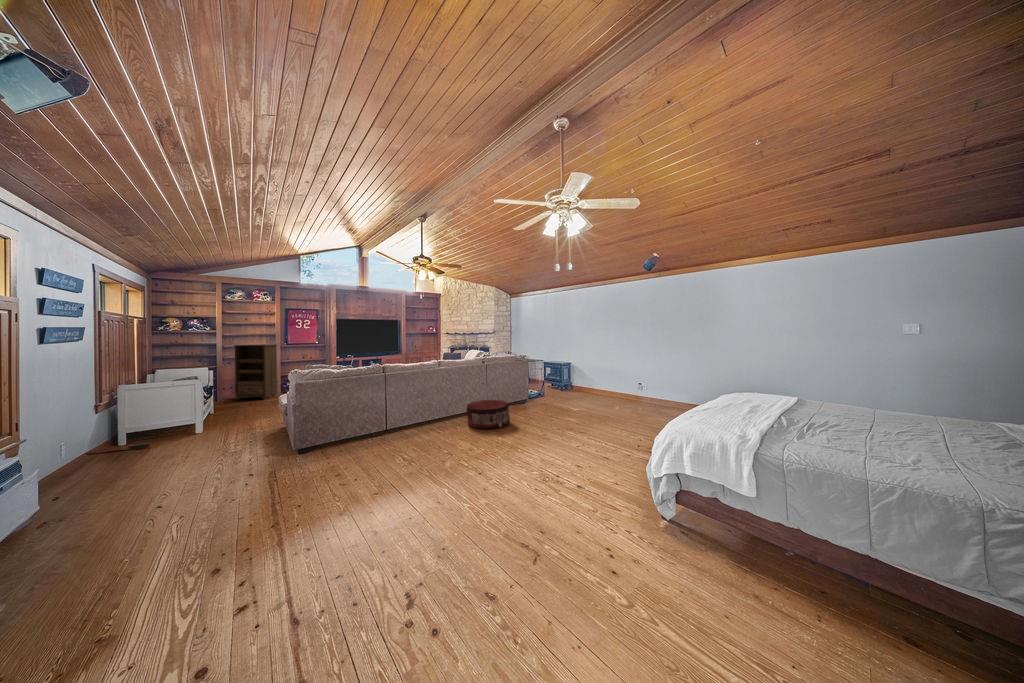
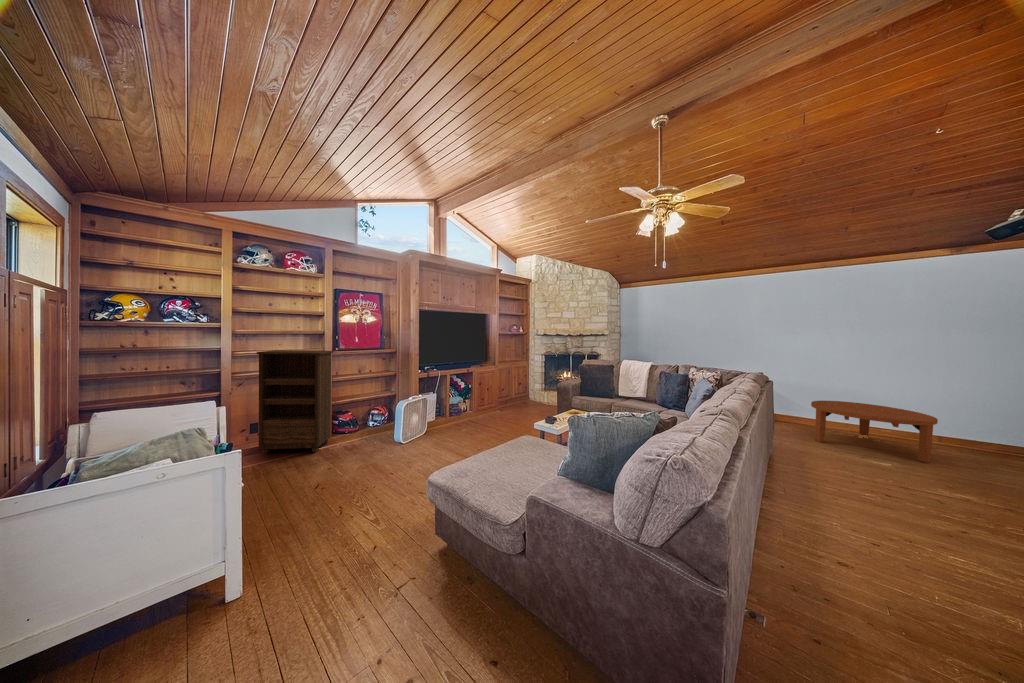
coffee table: none [579,374,638,407] -> present [811,401,938,463]
pouf: present [467,400,510,429] -> none [806,470,930,554]

